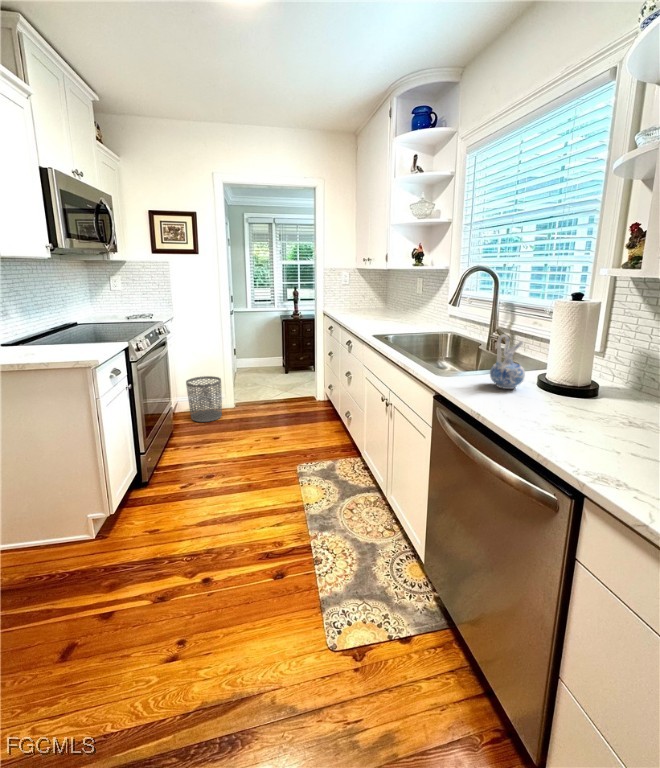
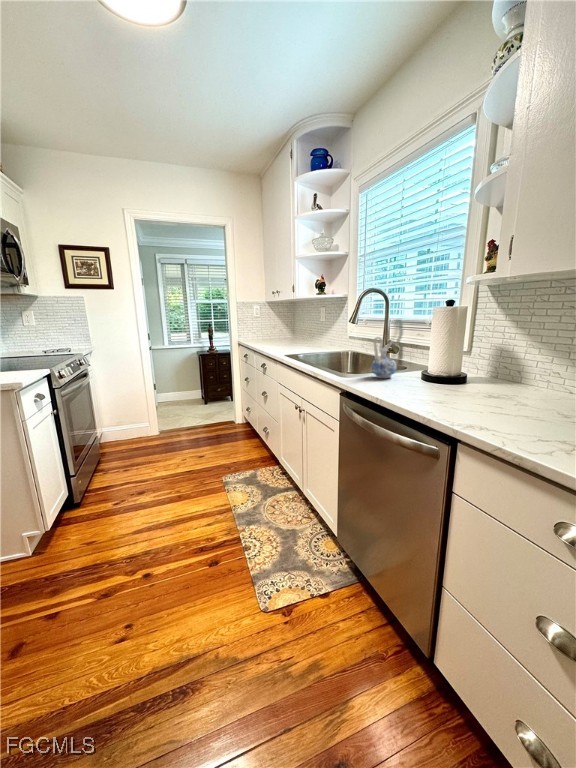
waste bin: present [186,376,222,422] -> none [113,408,148,450]

